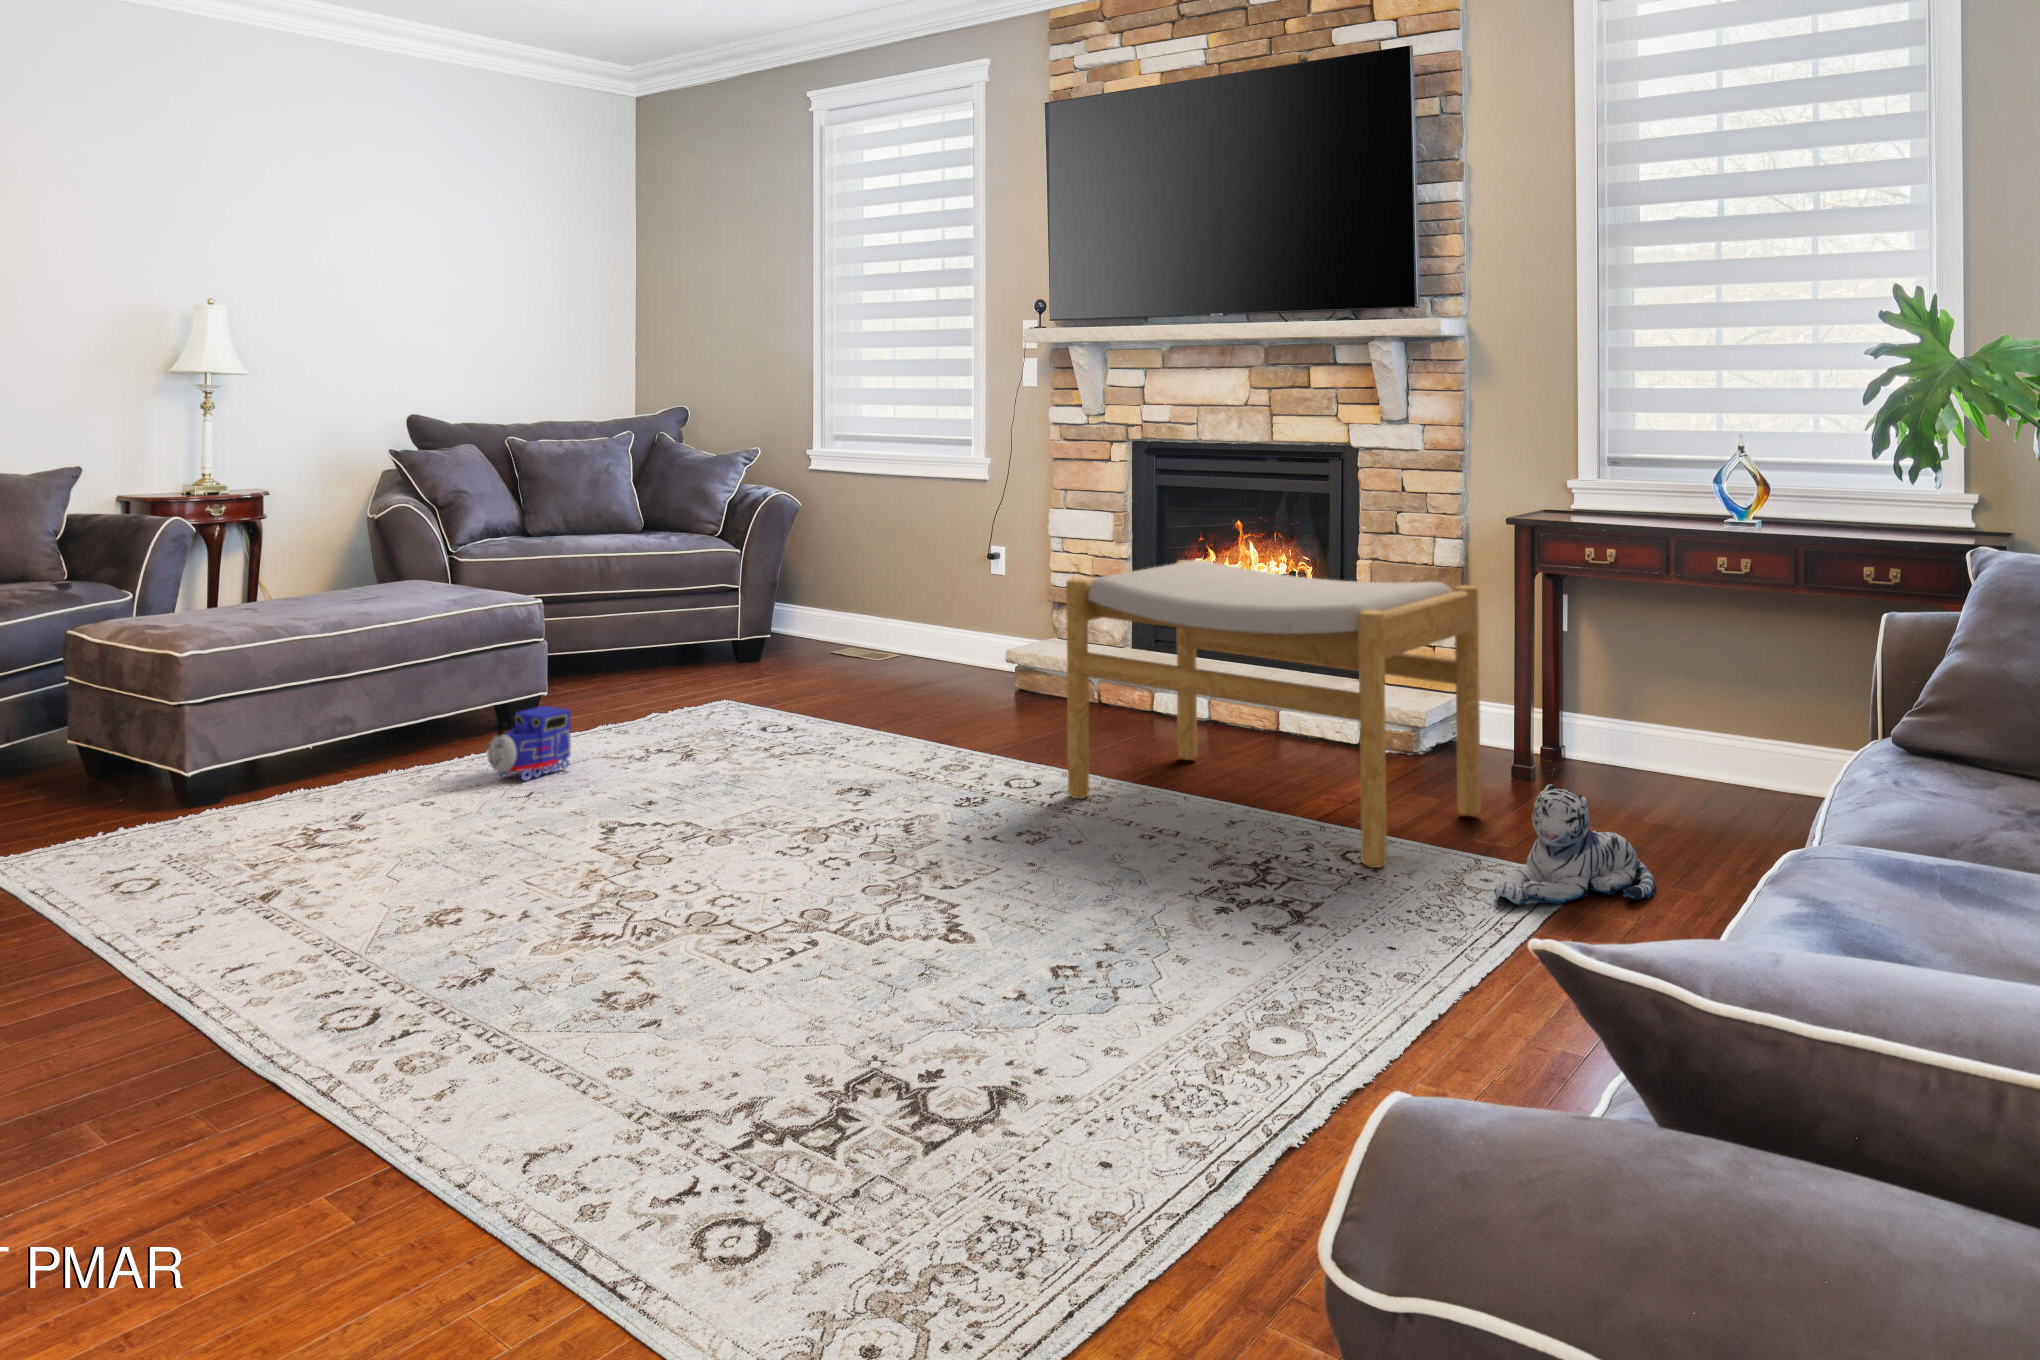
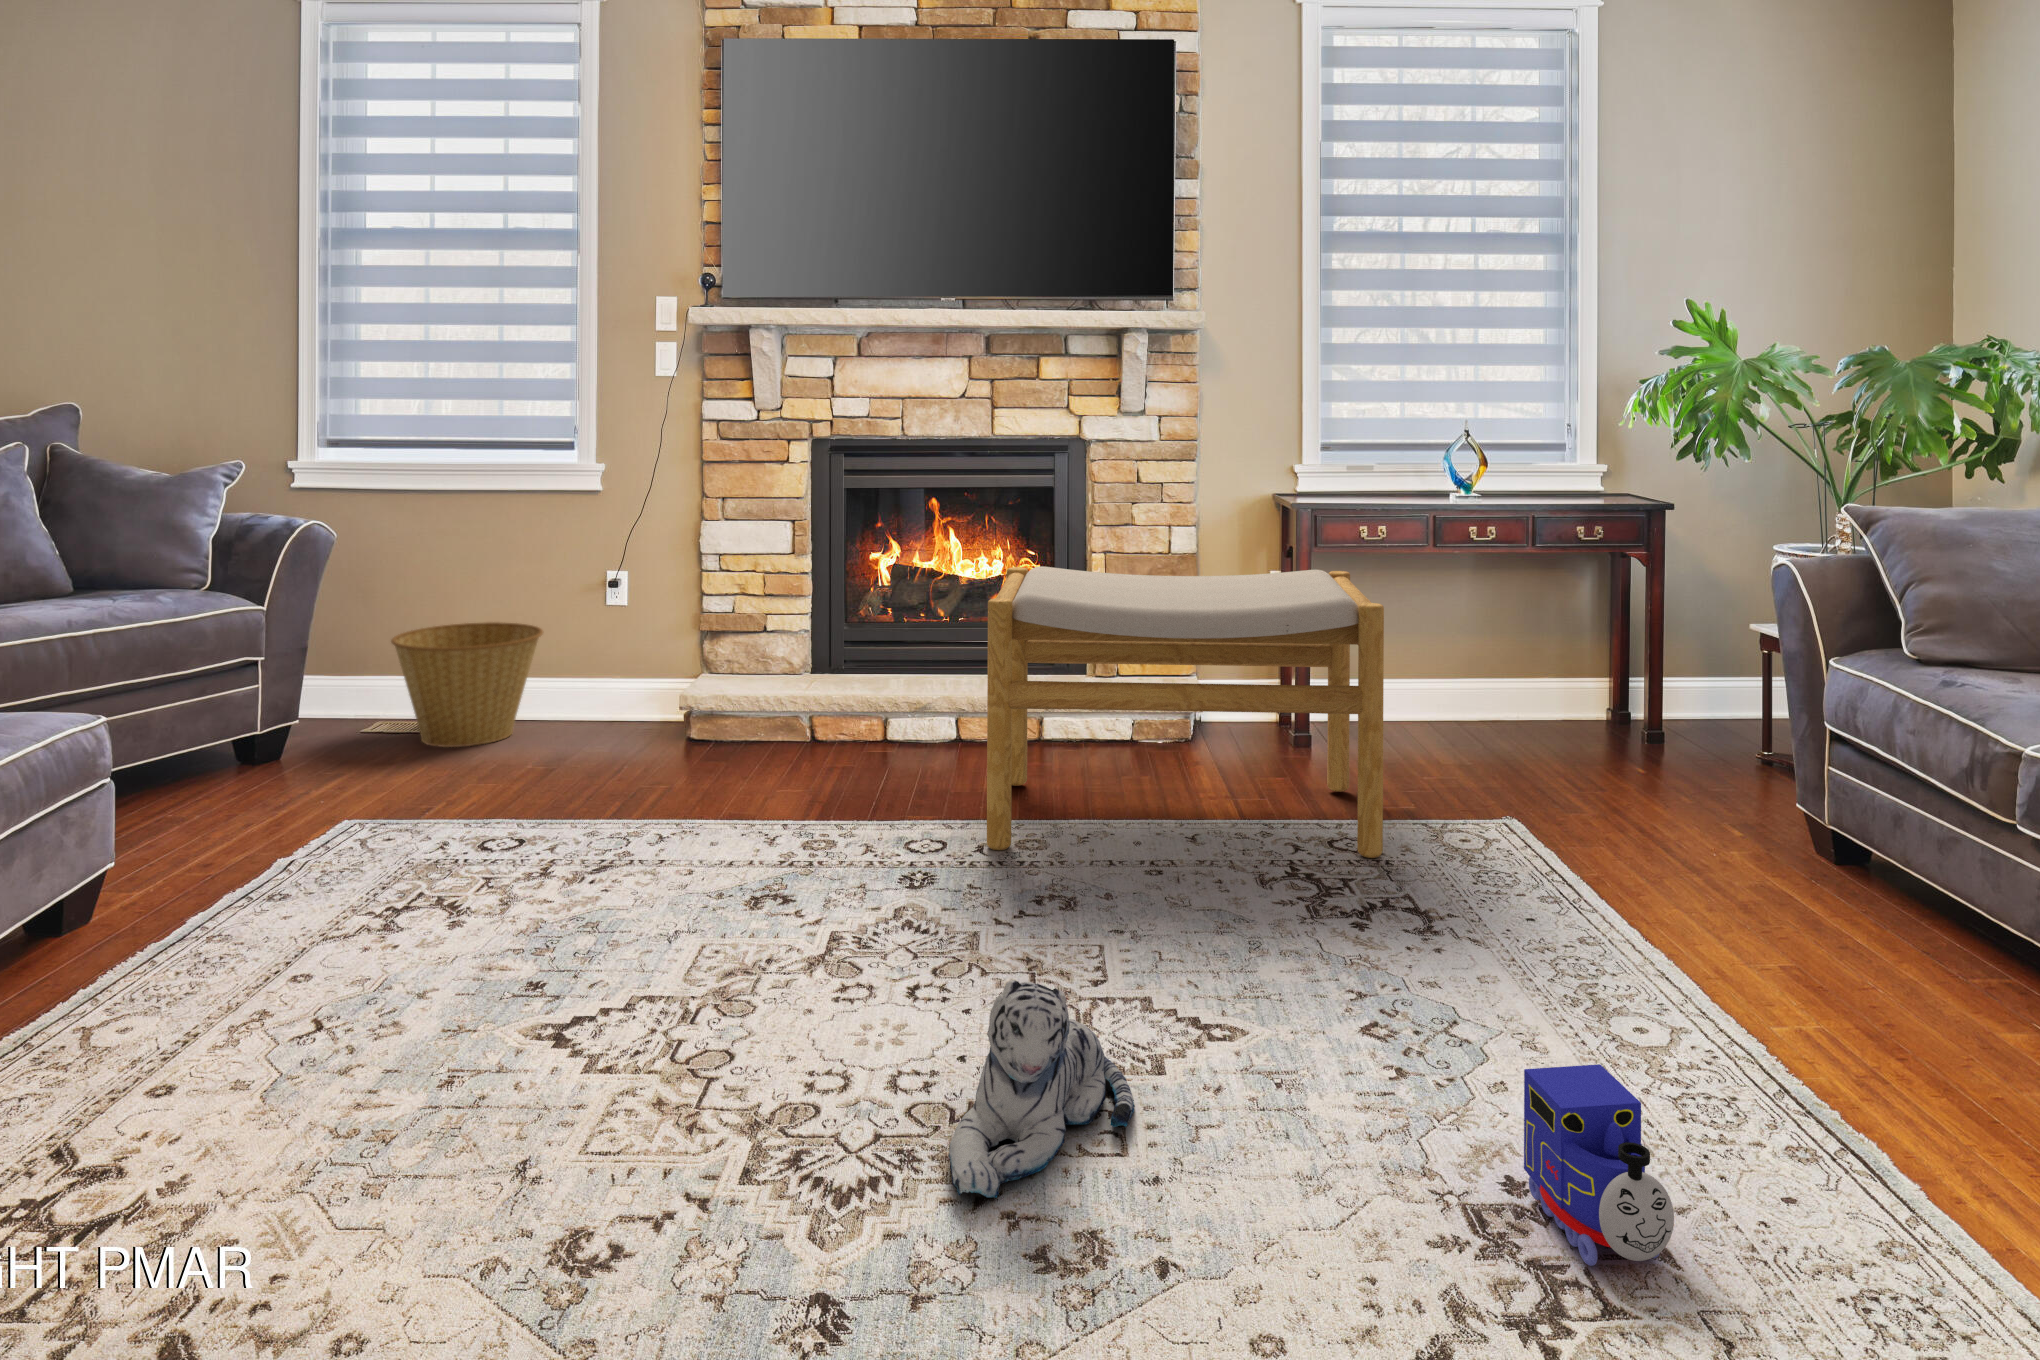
basket: none [829,581,938,673] -> present [391,622,543,747]
toy train: present [487,706,570,781] -> present [1524,1064,1674,1266]
plush toy: present [1494,784,1655,906] -> present [949,980,1135,1198]

